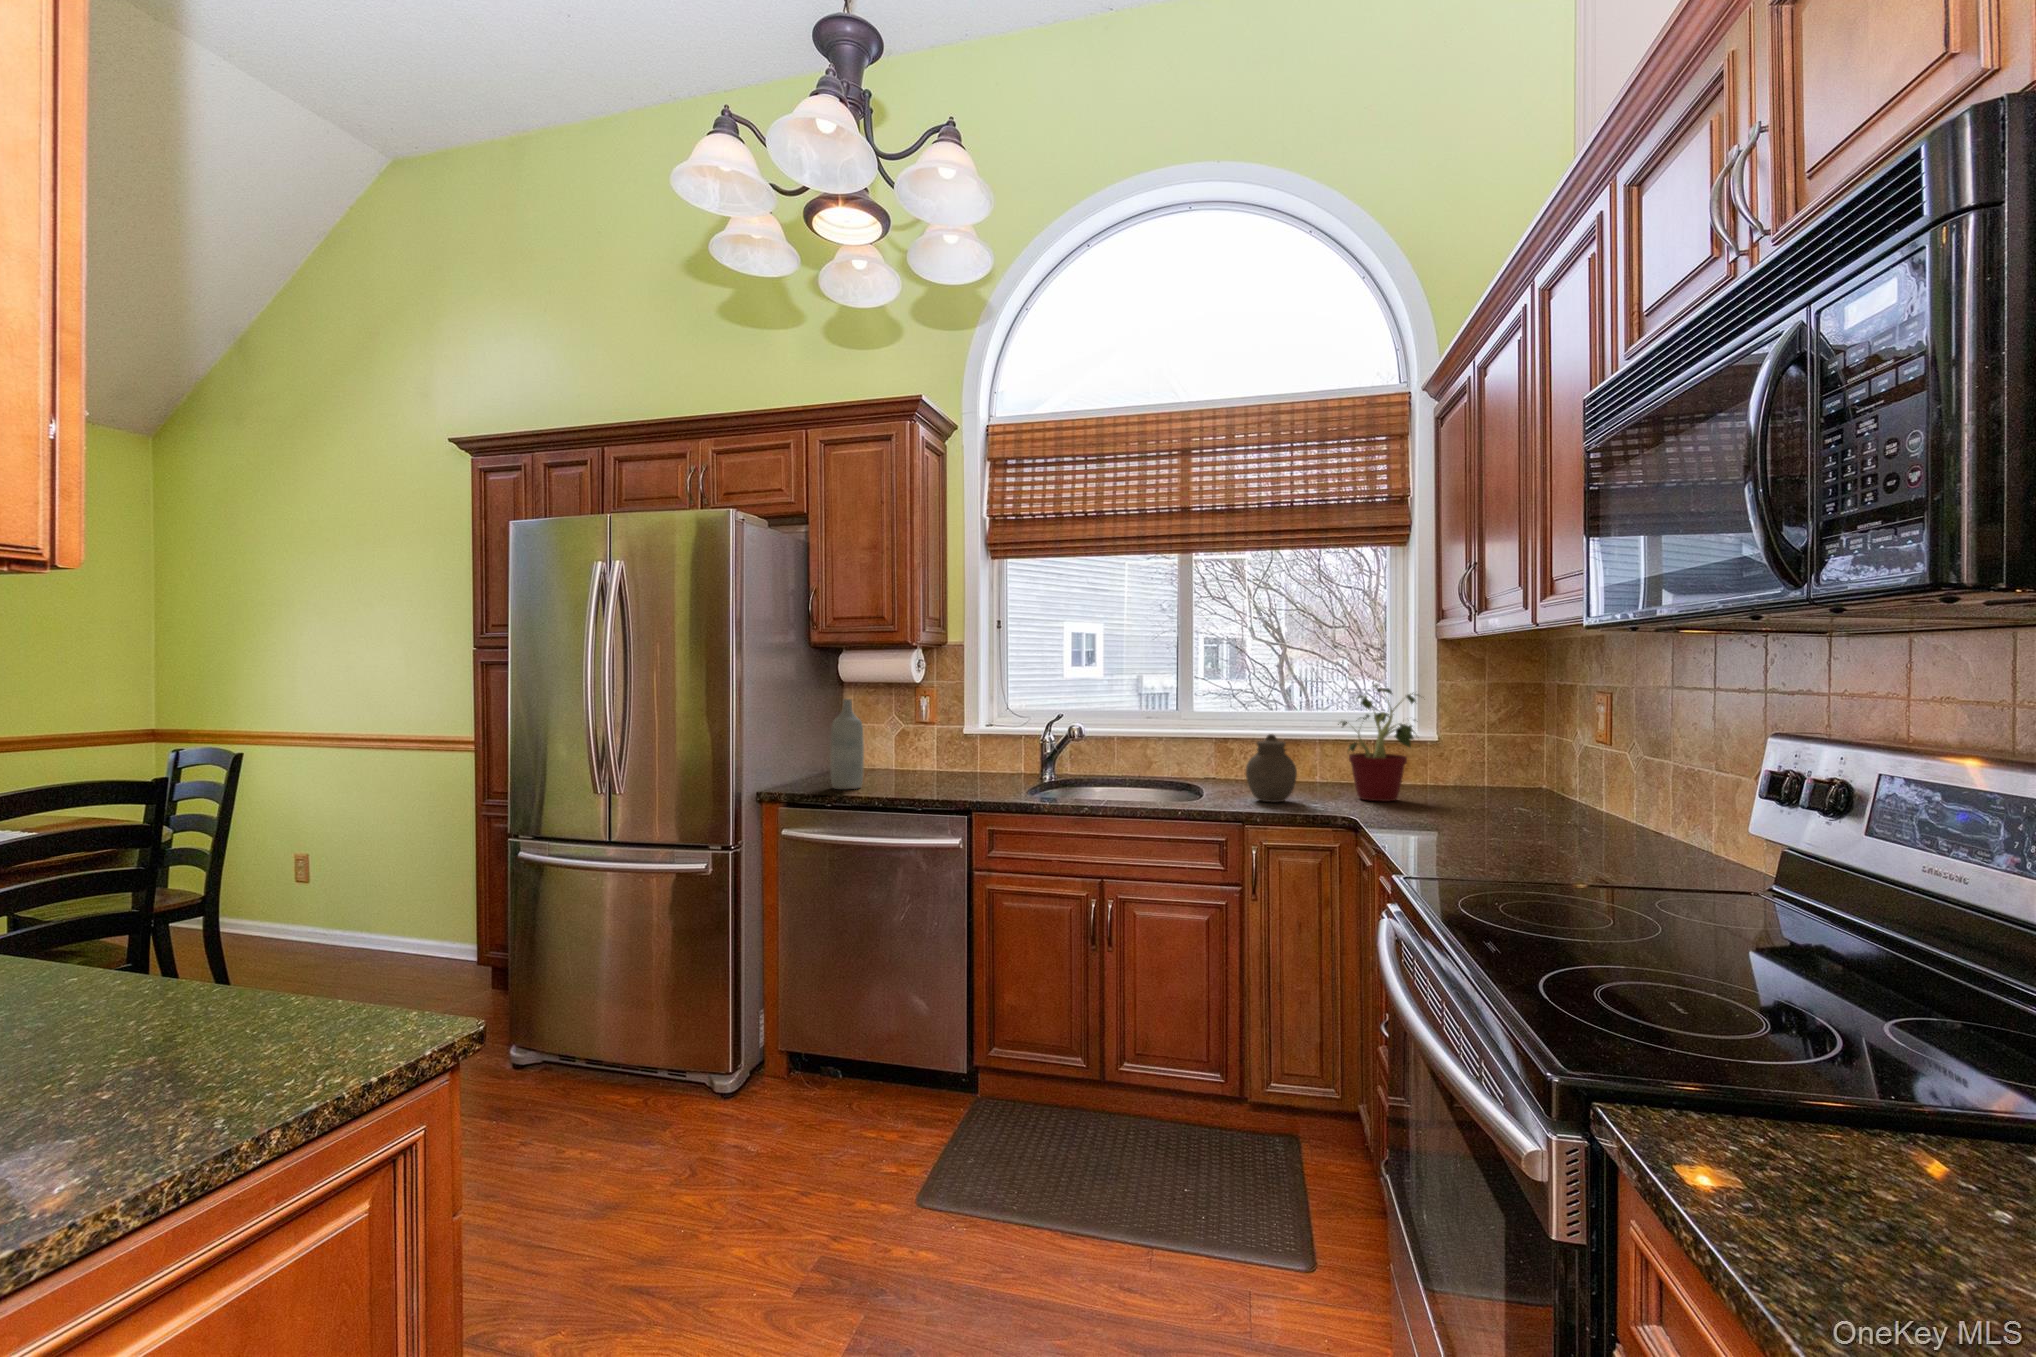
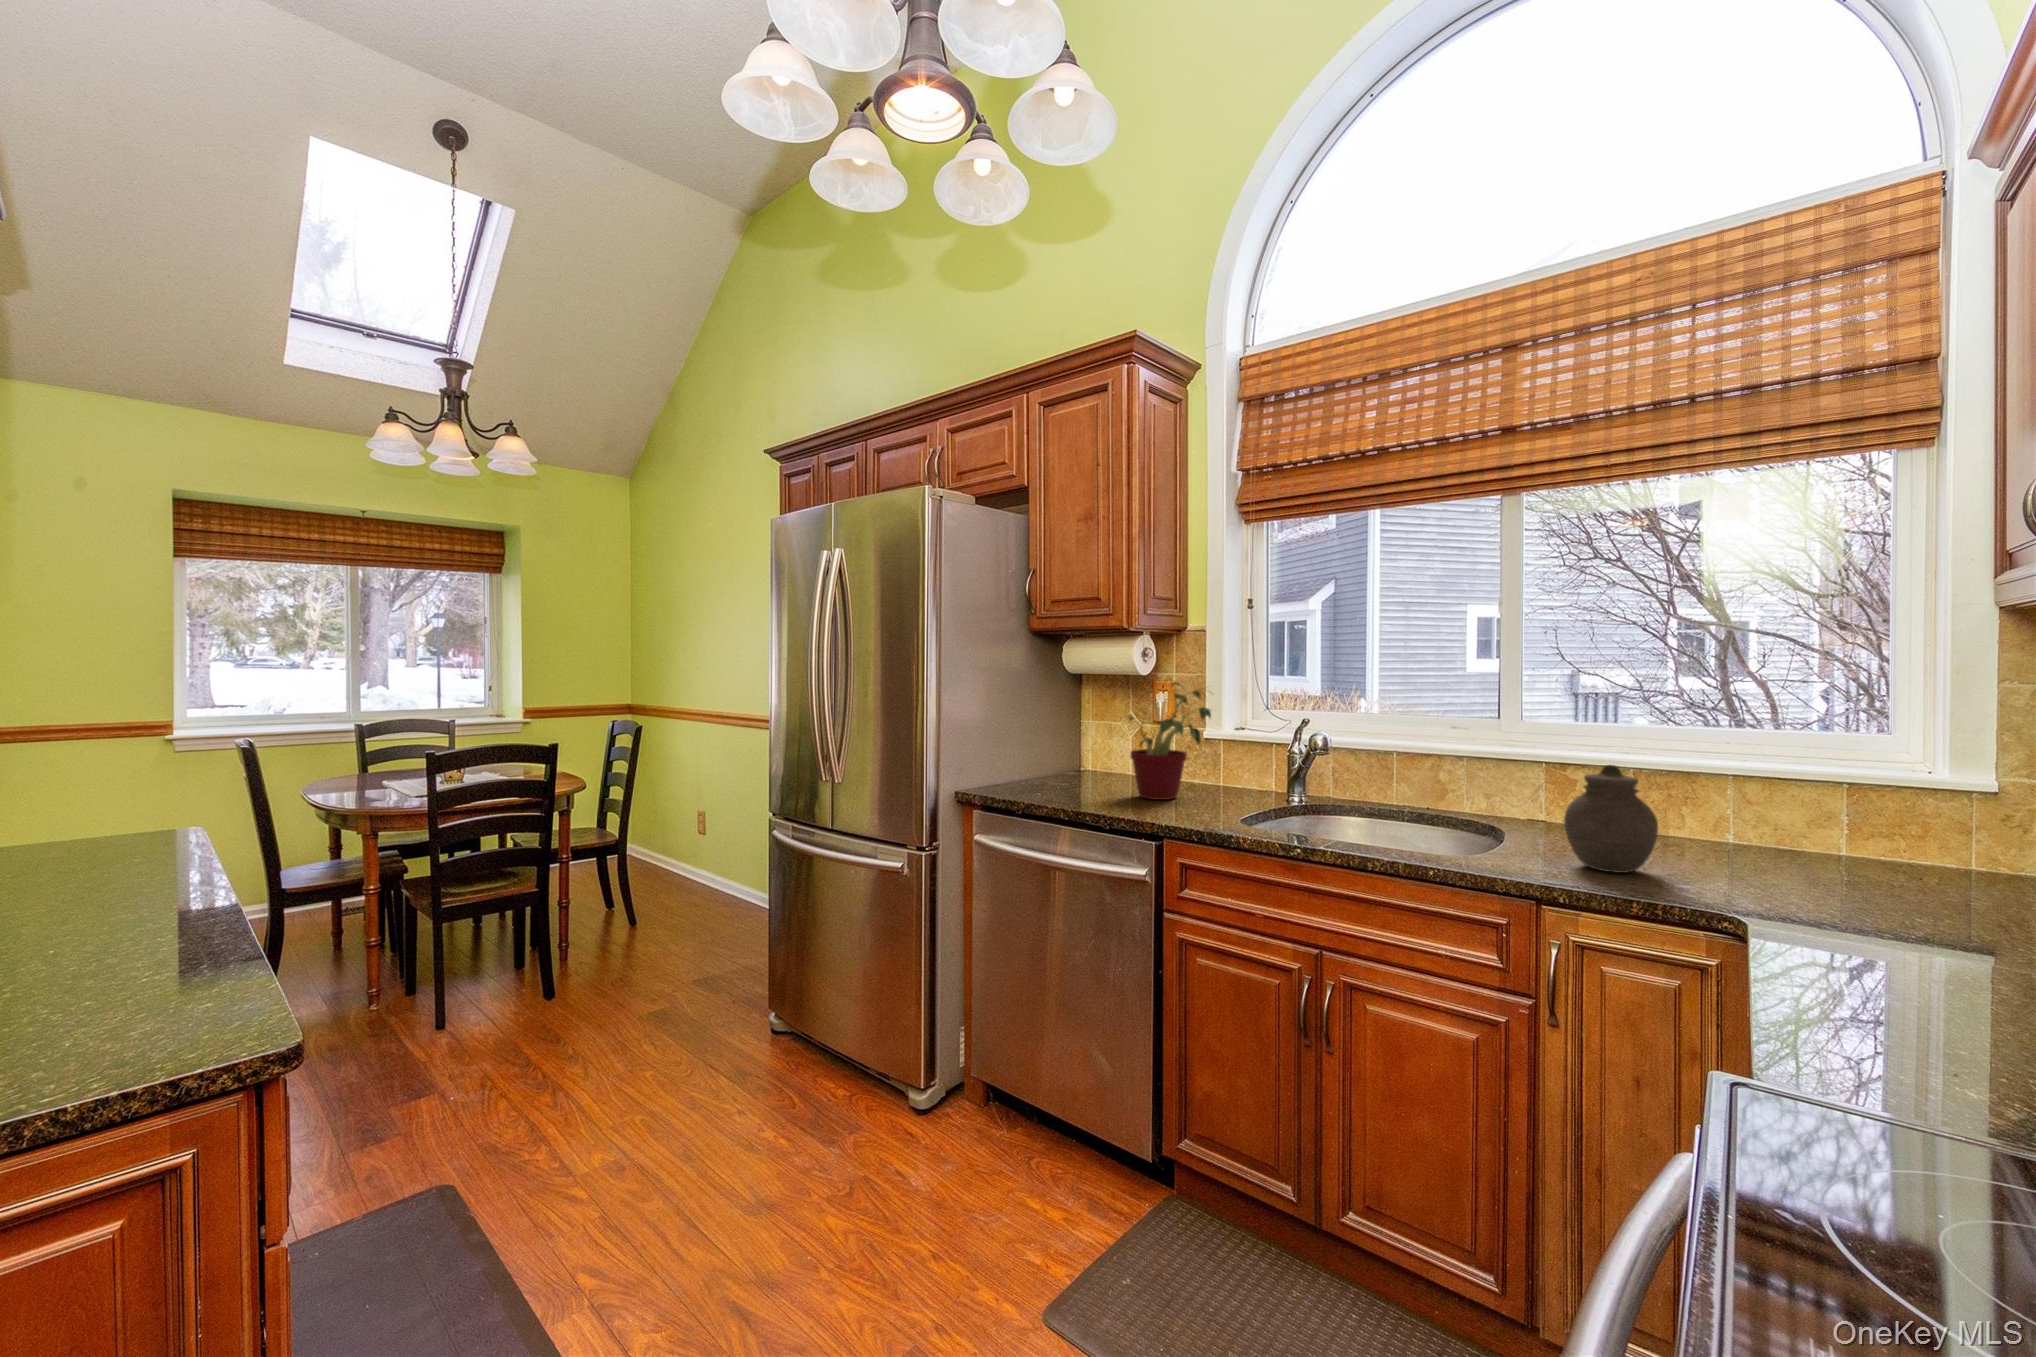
potted plant: present [1338,684,1418,802] -> present [1125,682,1213,800]
bottle: present [830,699,864,789] -> none [1036,693,1073,795]

